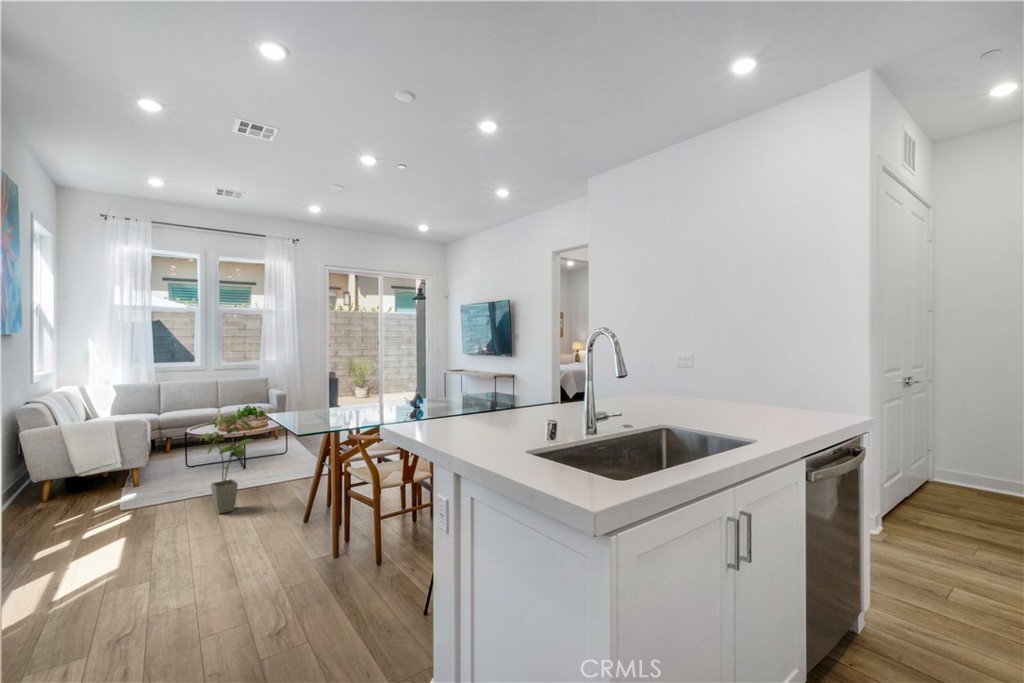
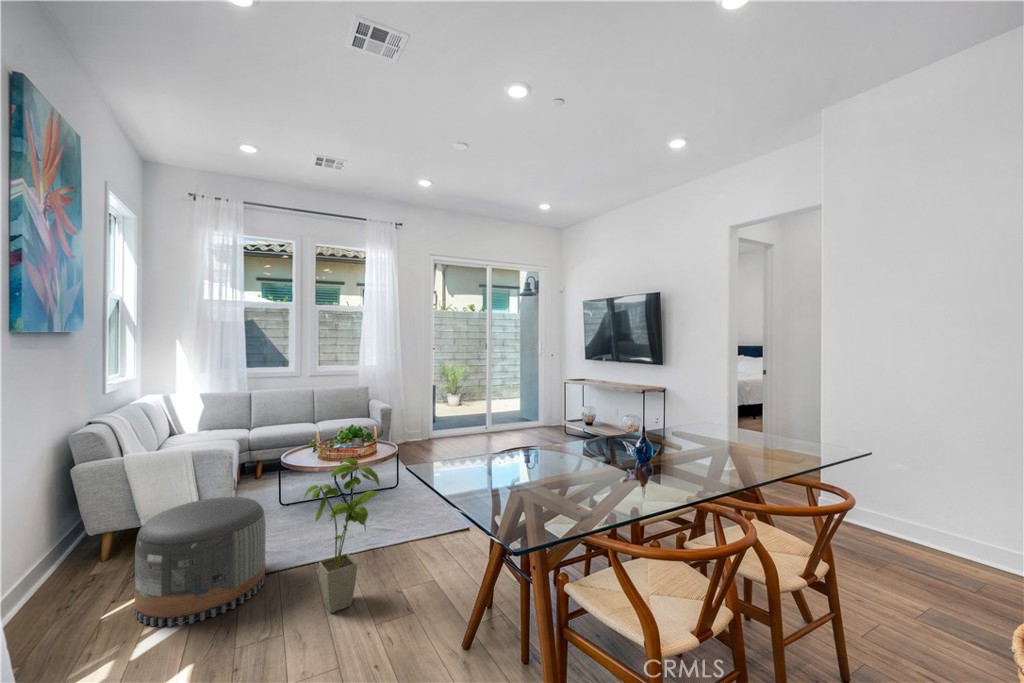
pouf: none [78,449,173,525] -> present [135,497,266,627]

